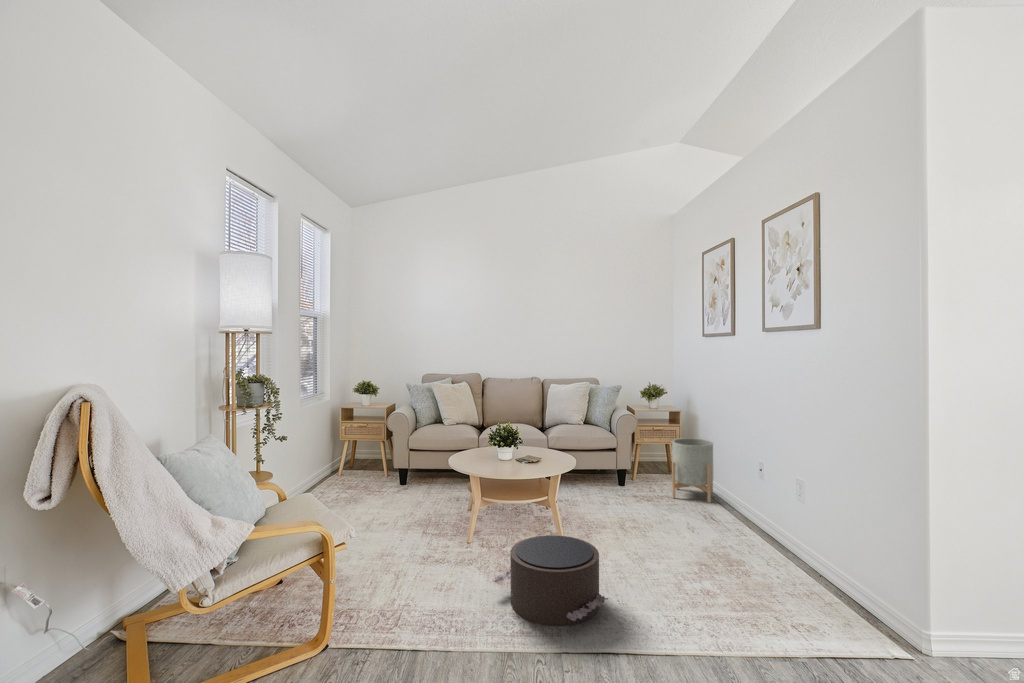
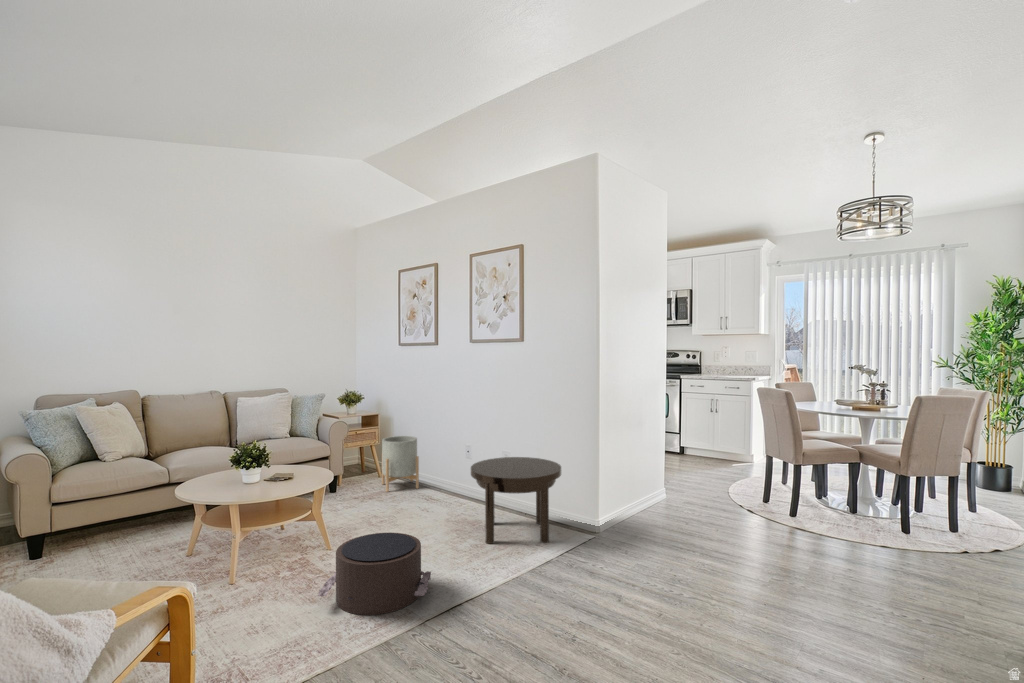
side table: none [712,484,852,620] -> present [471,457,561,544]

